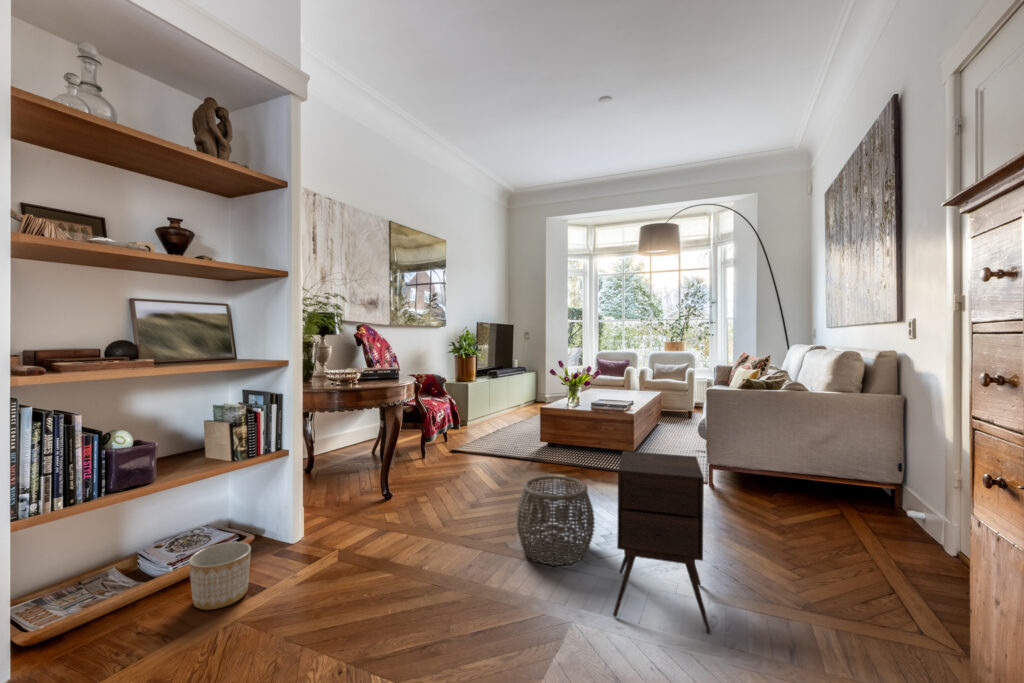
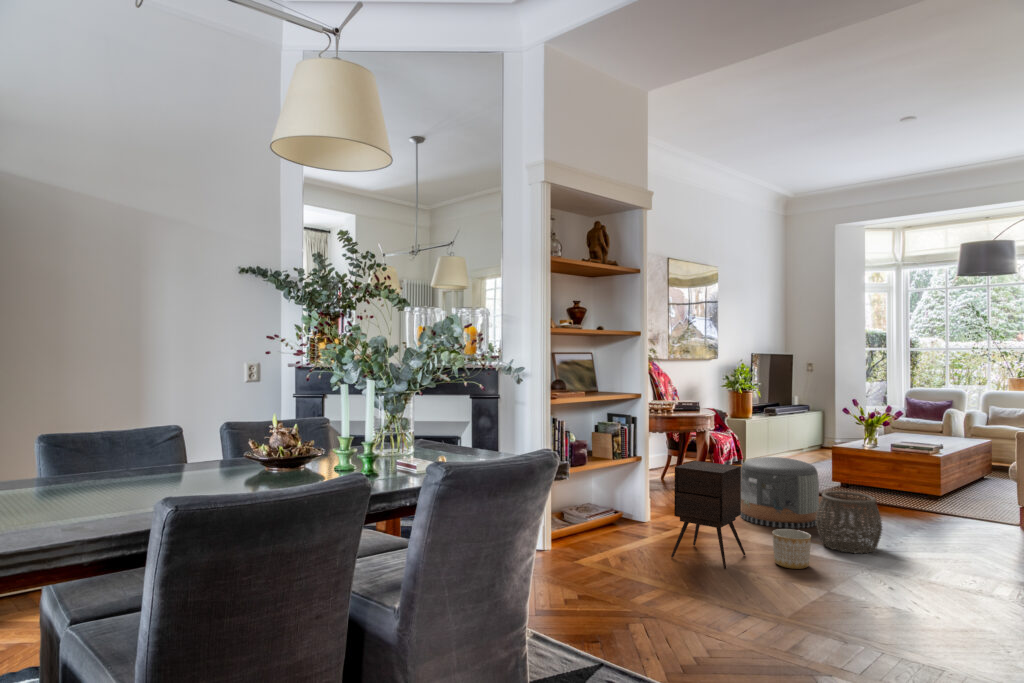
pouf: none [436,430,524,522] -> present [740,457,819,528]
side table: present [613,451,711,633] -> present [671,461,745,569]
planter: present [189,542,251,610] -> present [772,529,811,569]

